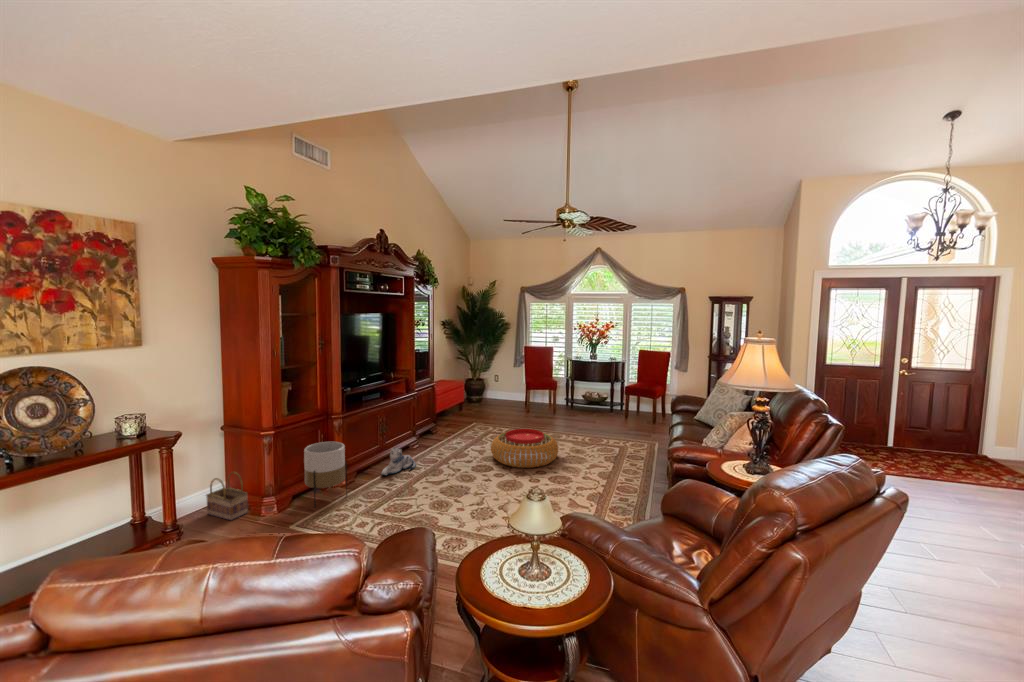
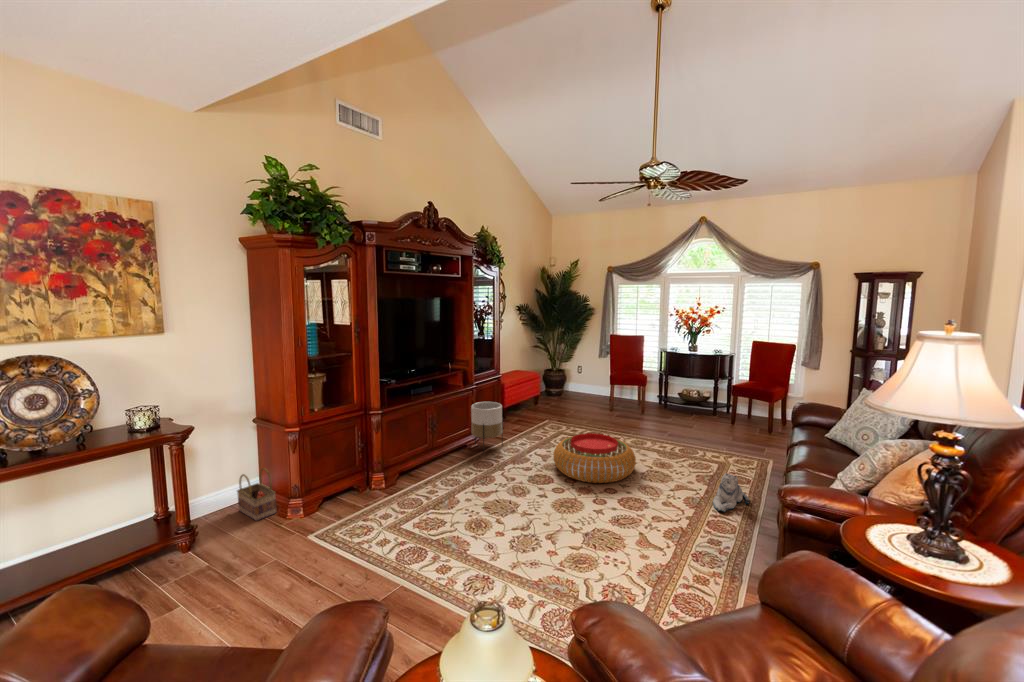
planter: present [304,442,347,507] -> present [471,402,503,451]
plush toy: present [381,447,416,475] -> present [713,473,750,512]

